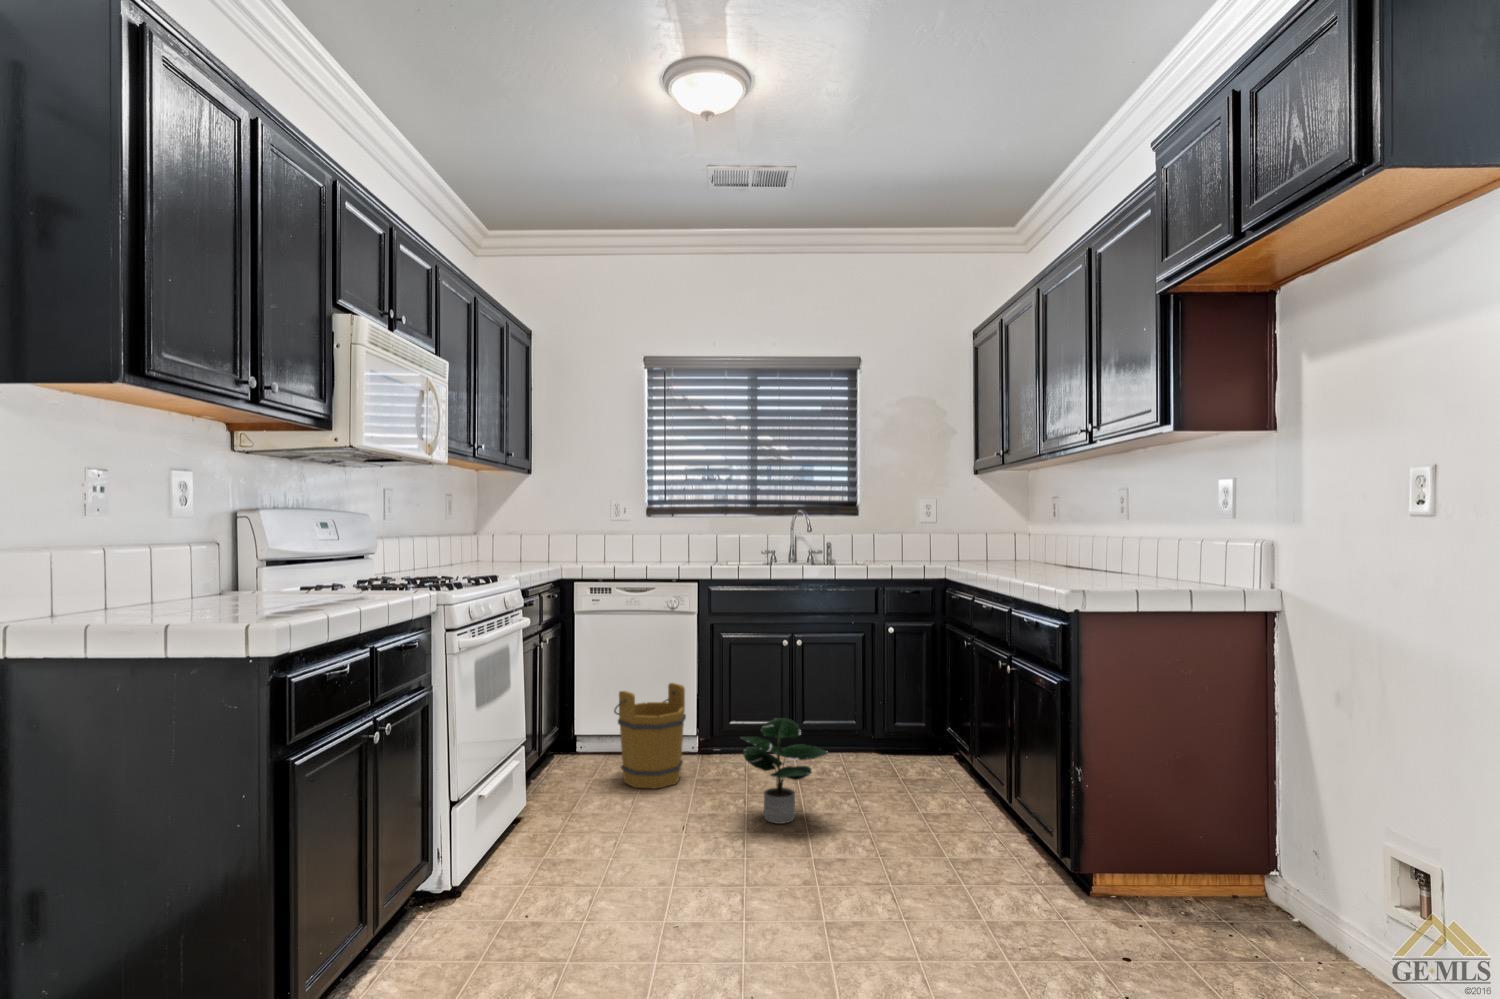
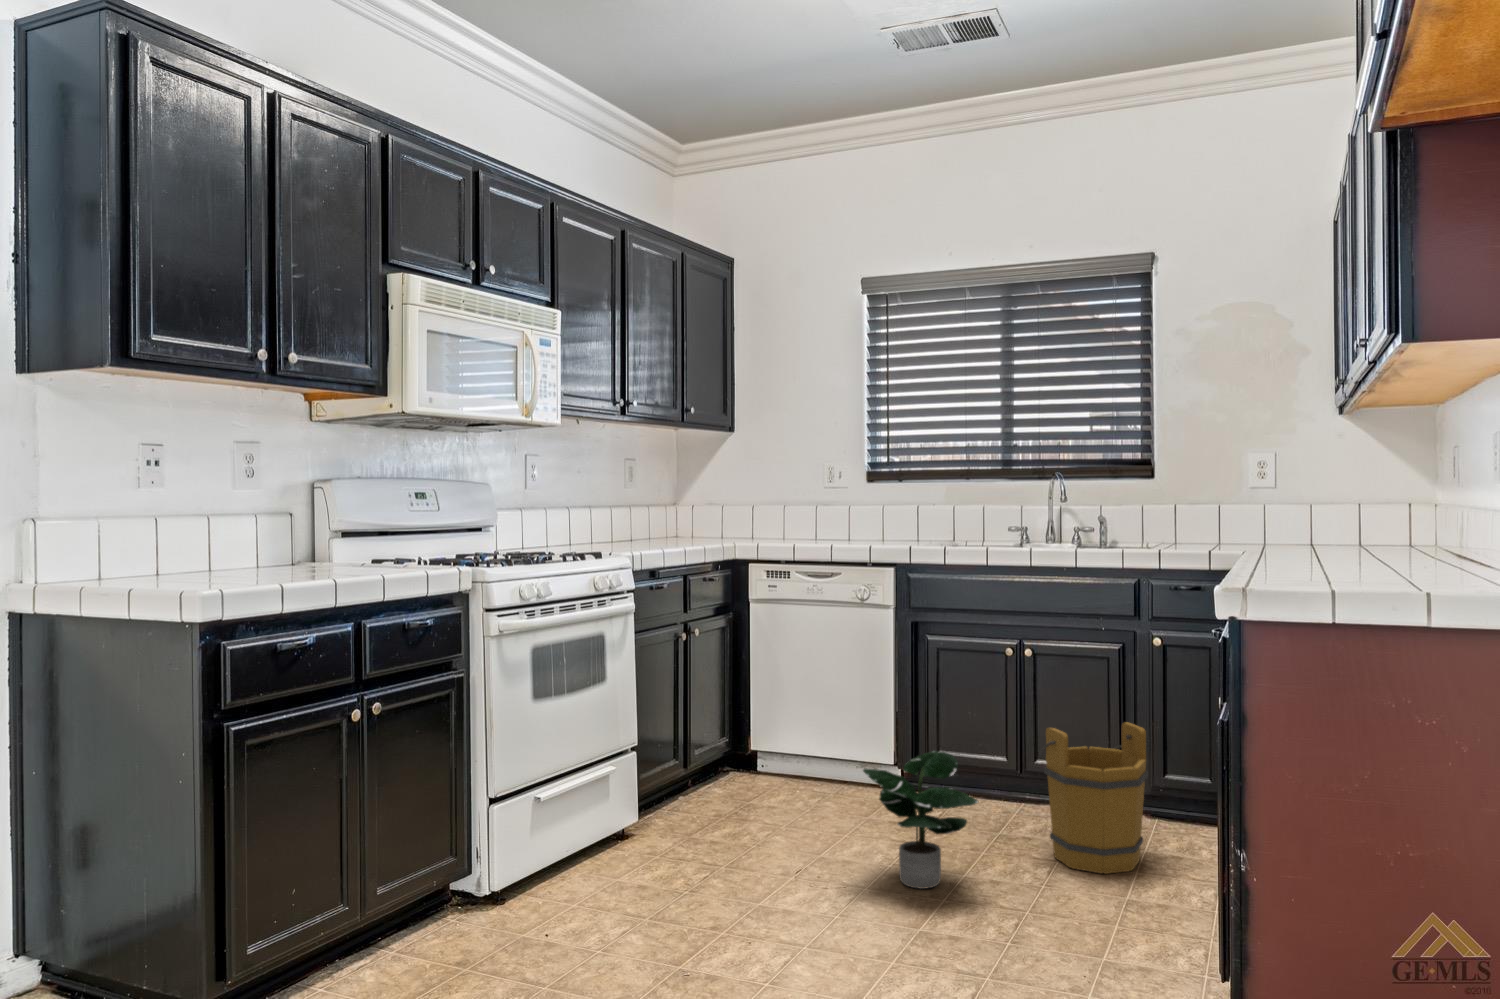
bucket: present [614,683,686,789] -> present [1040,722,1148,874]

